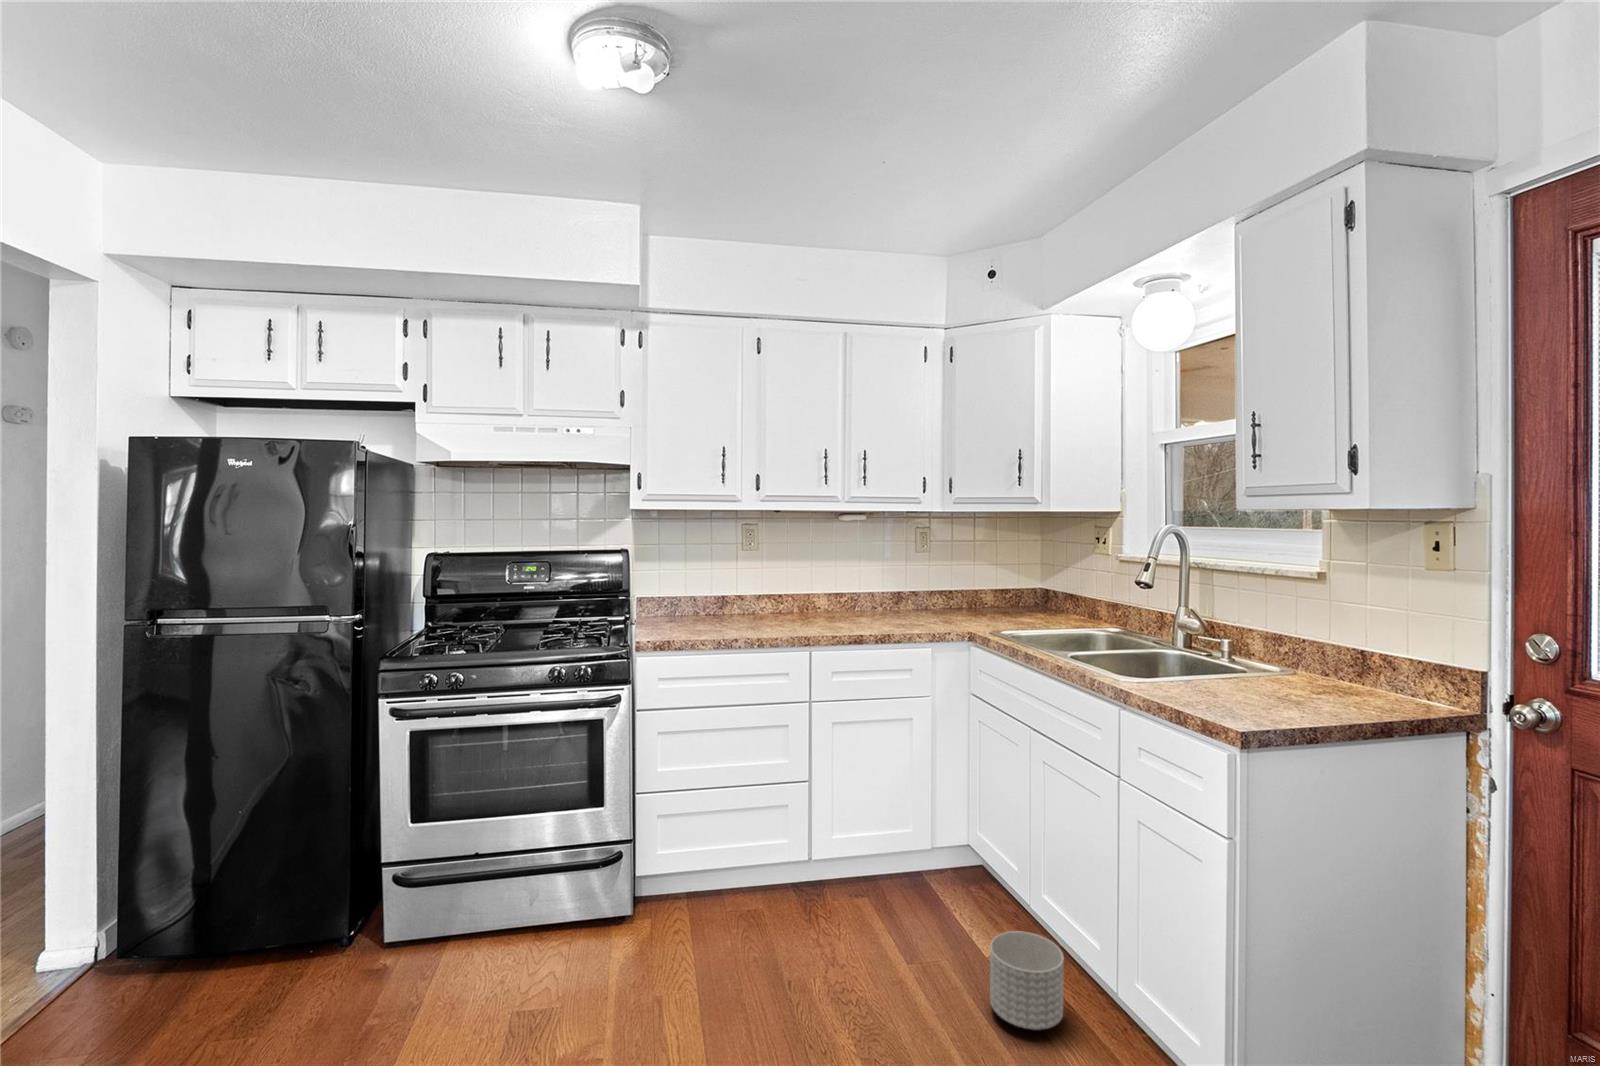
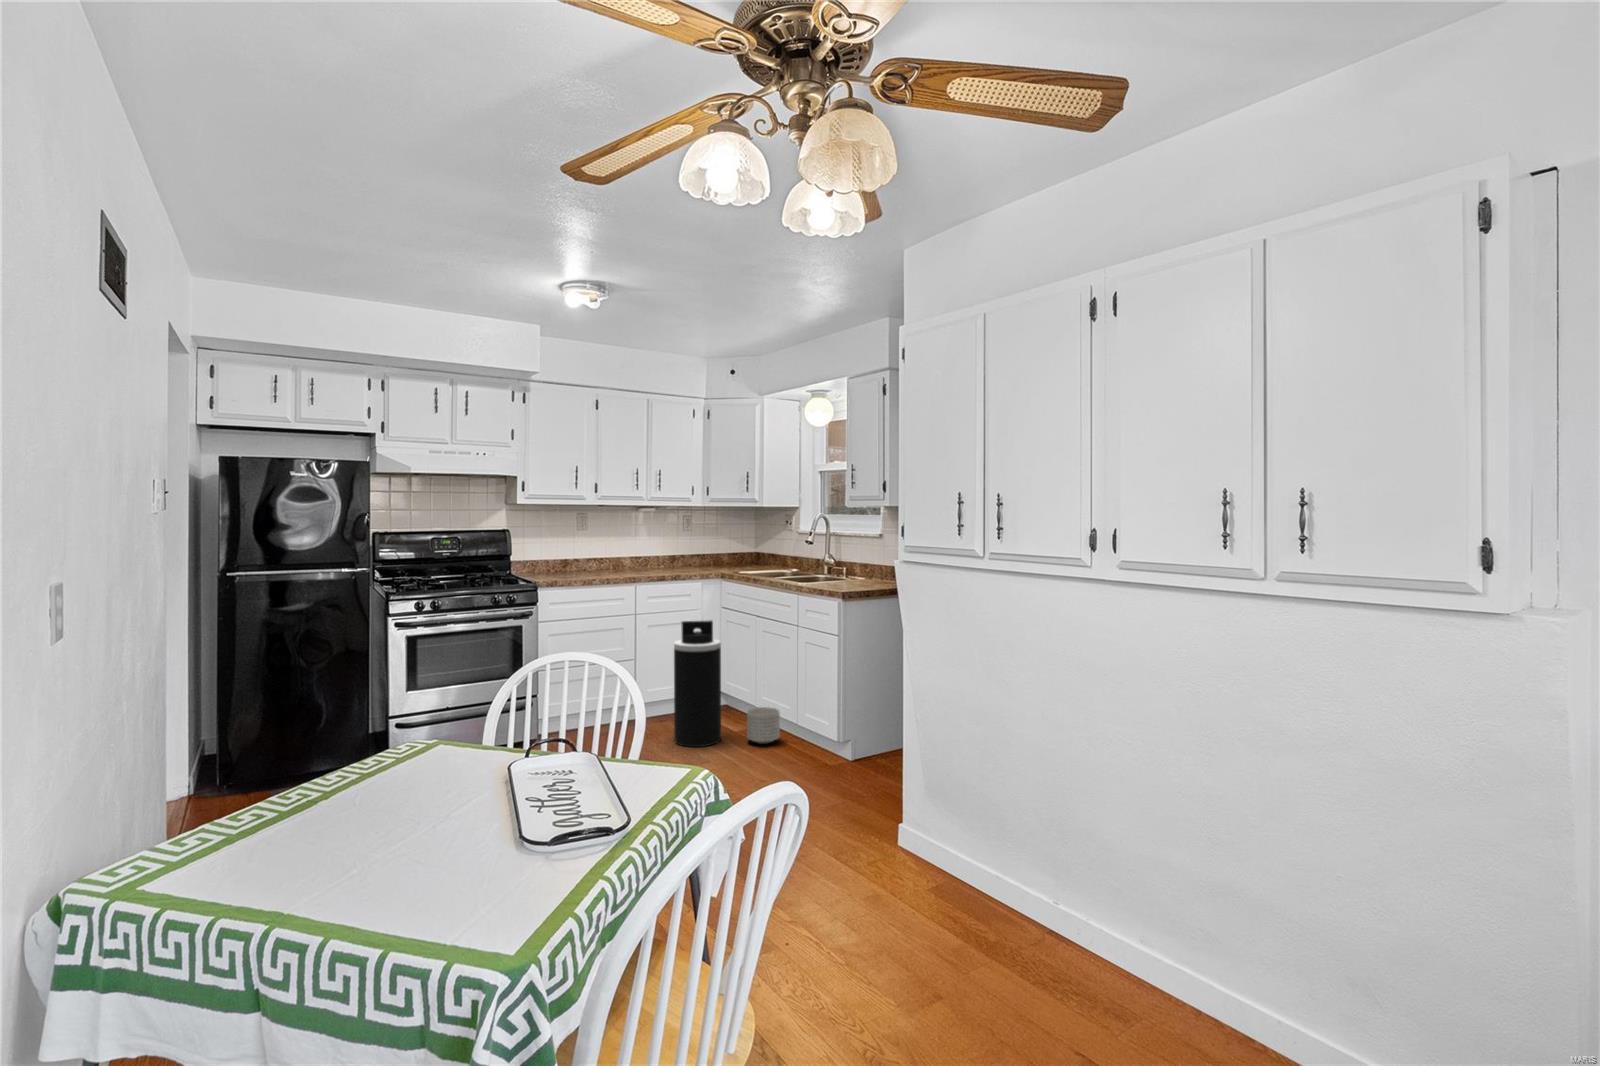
trash can: none [847,734,940,1002] -> present [674,620,721,747]

